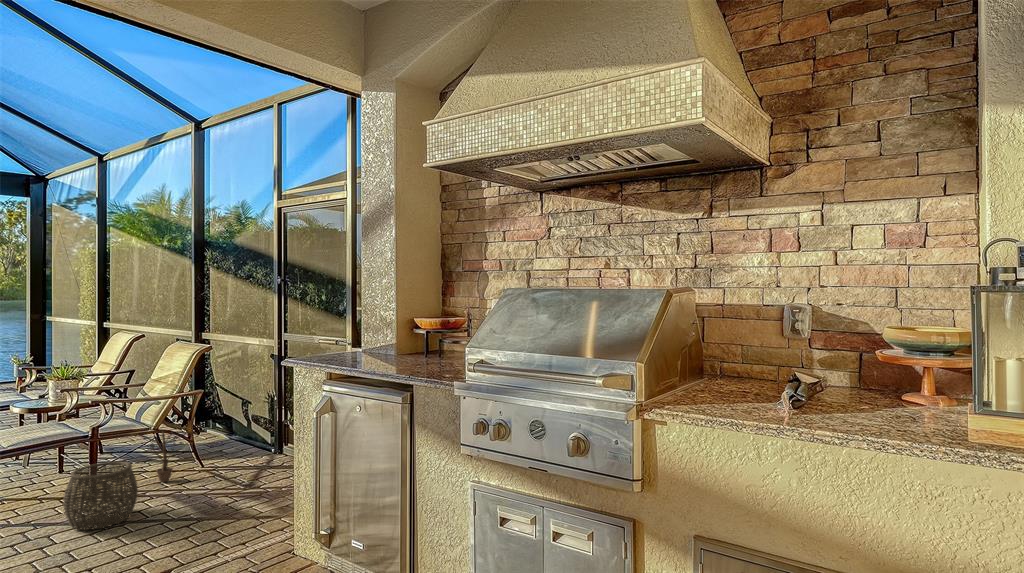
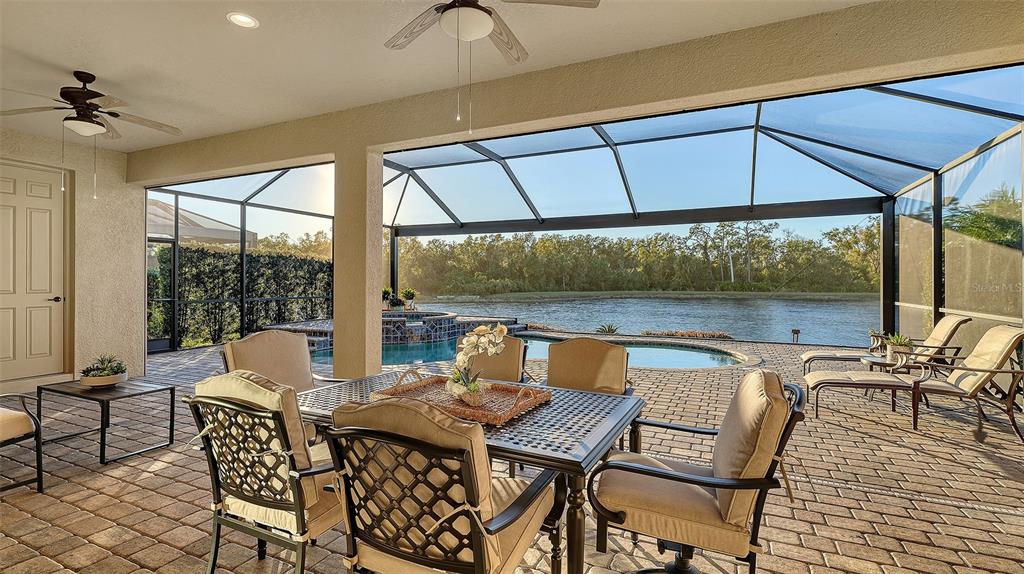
woven basket: present [63,462,138,530] -> none [888,406,949,455]

